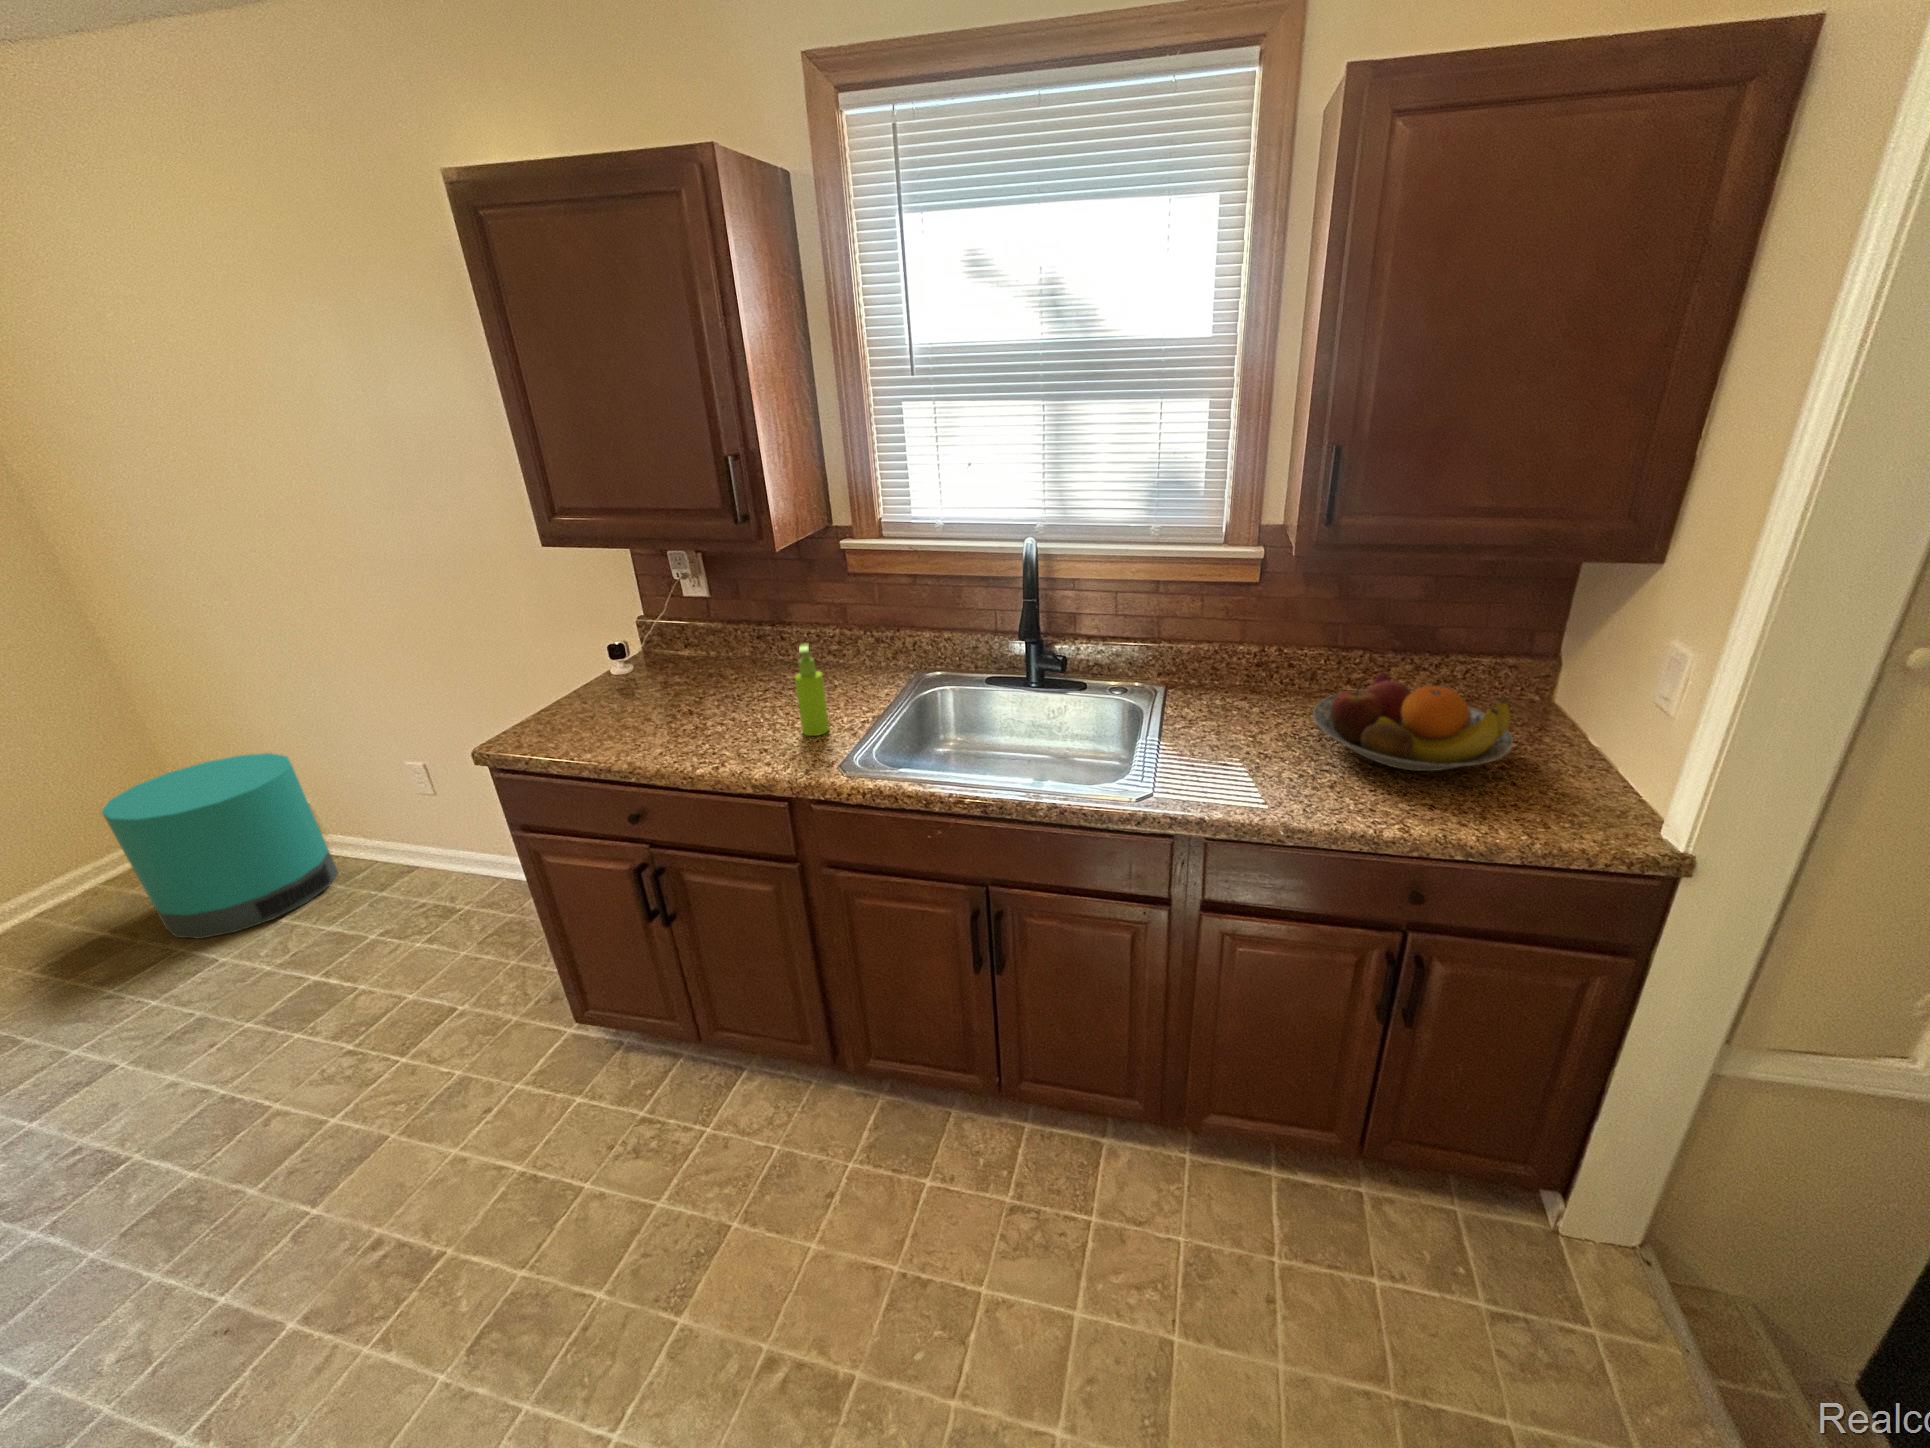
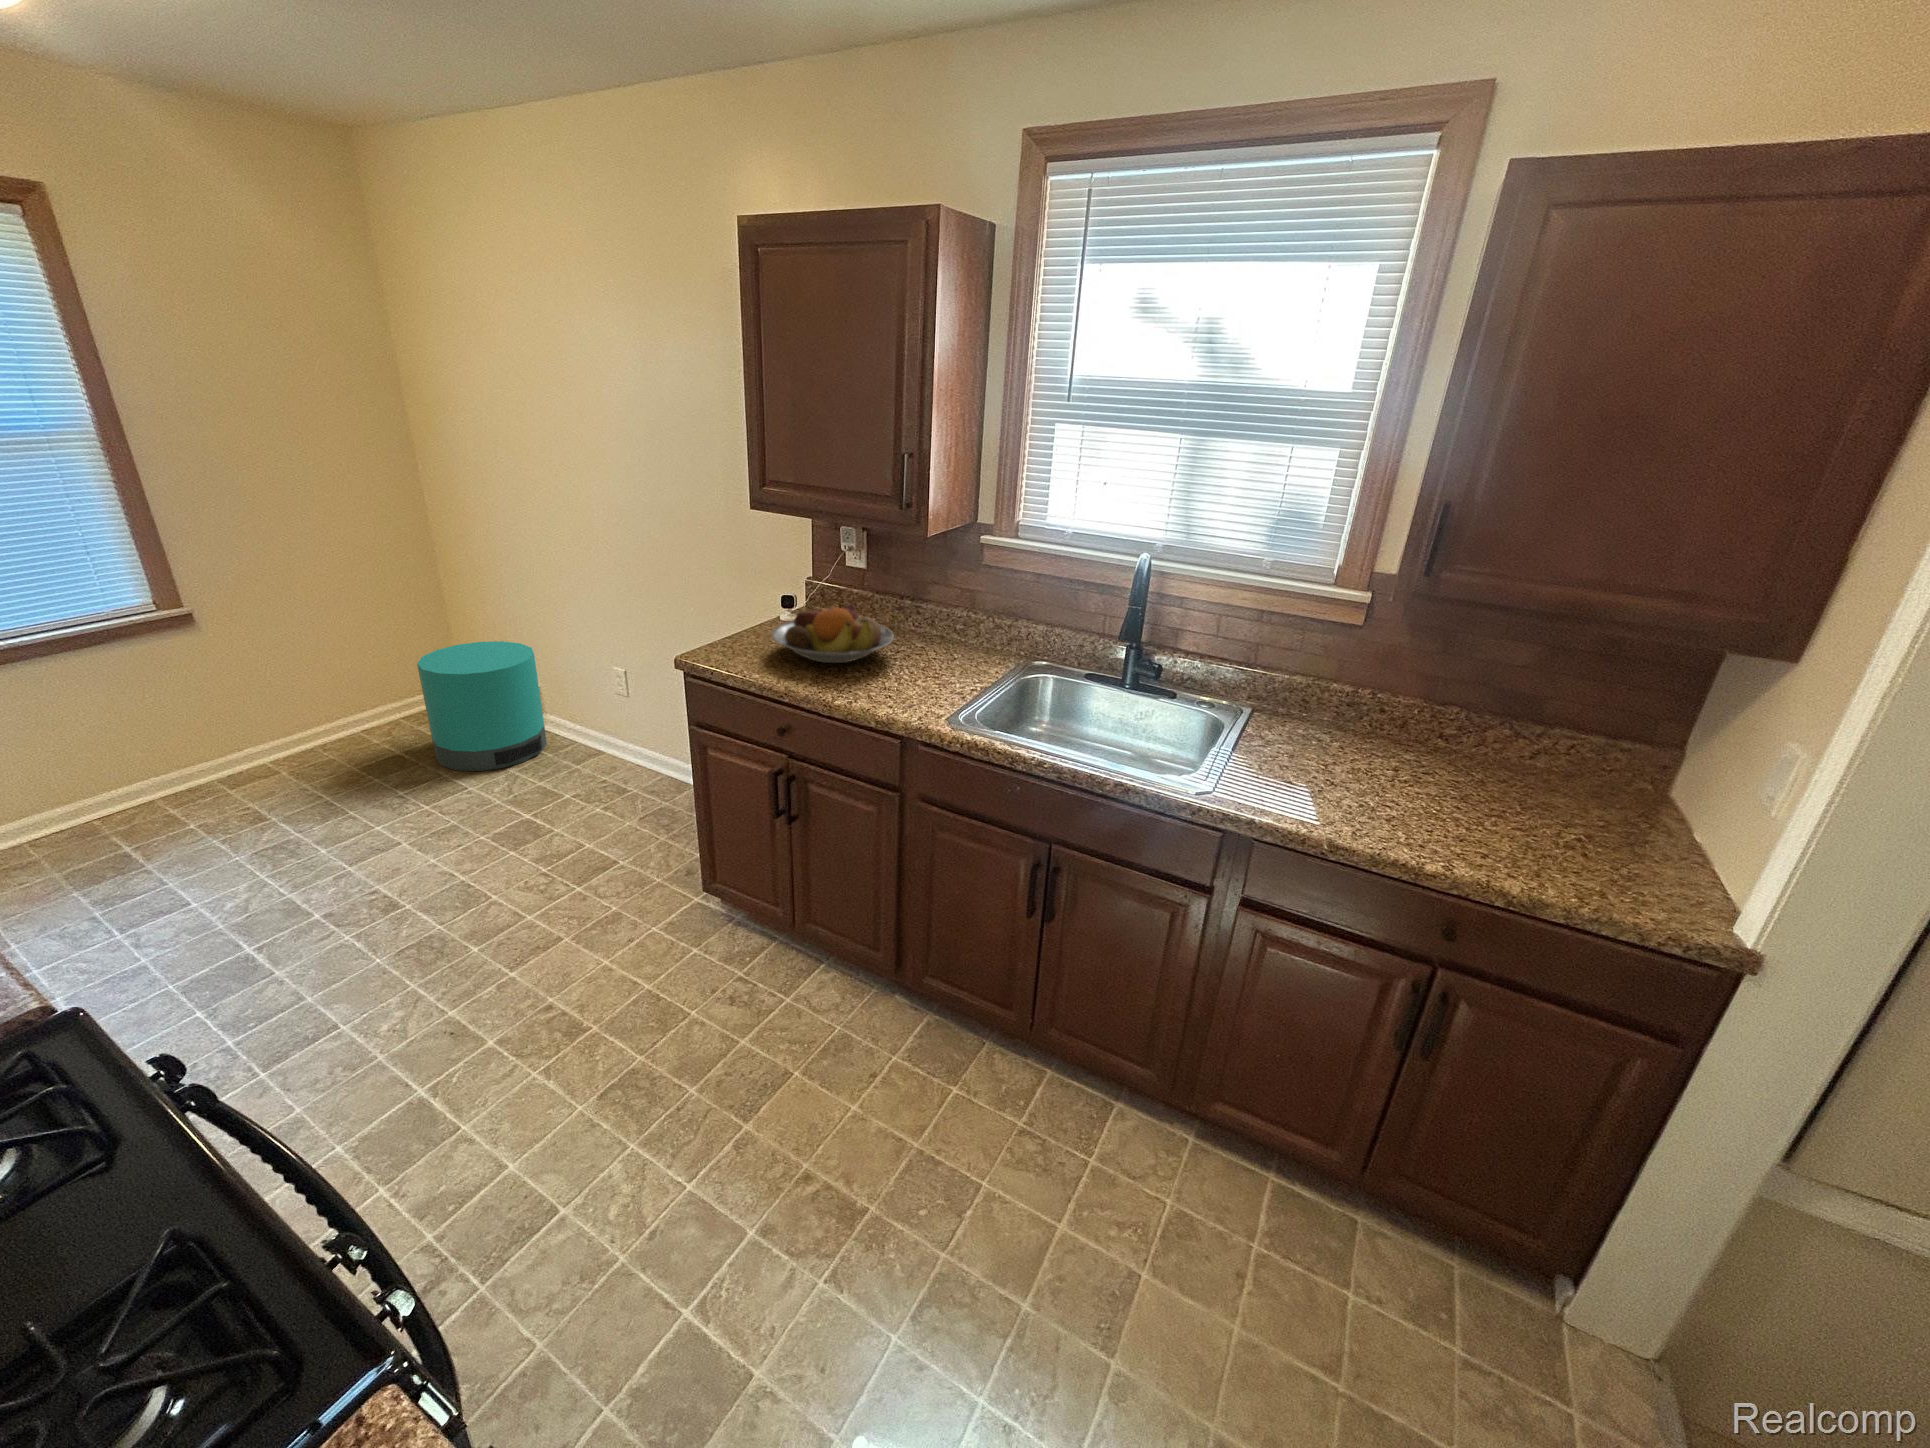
soap dispenser: present [795,643,830,736] -> none [920,615,946,694]
fruit bowl: present [1313,673,1513,771] -> present [772,605,894,663]

